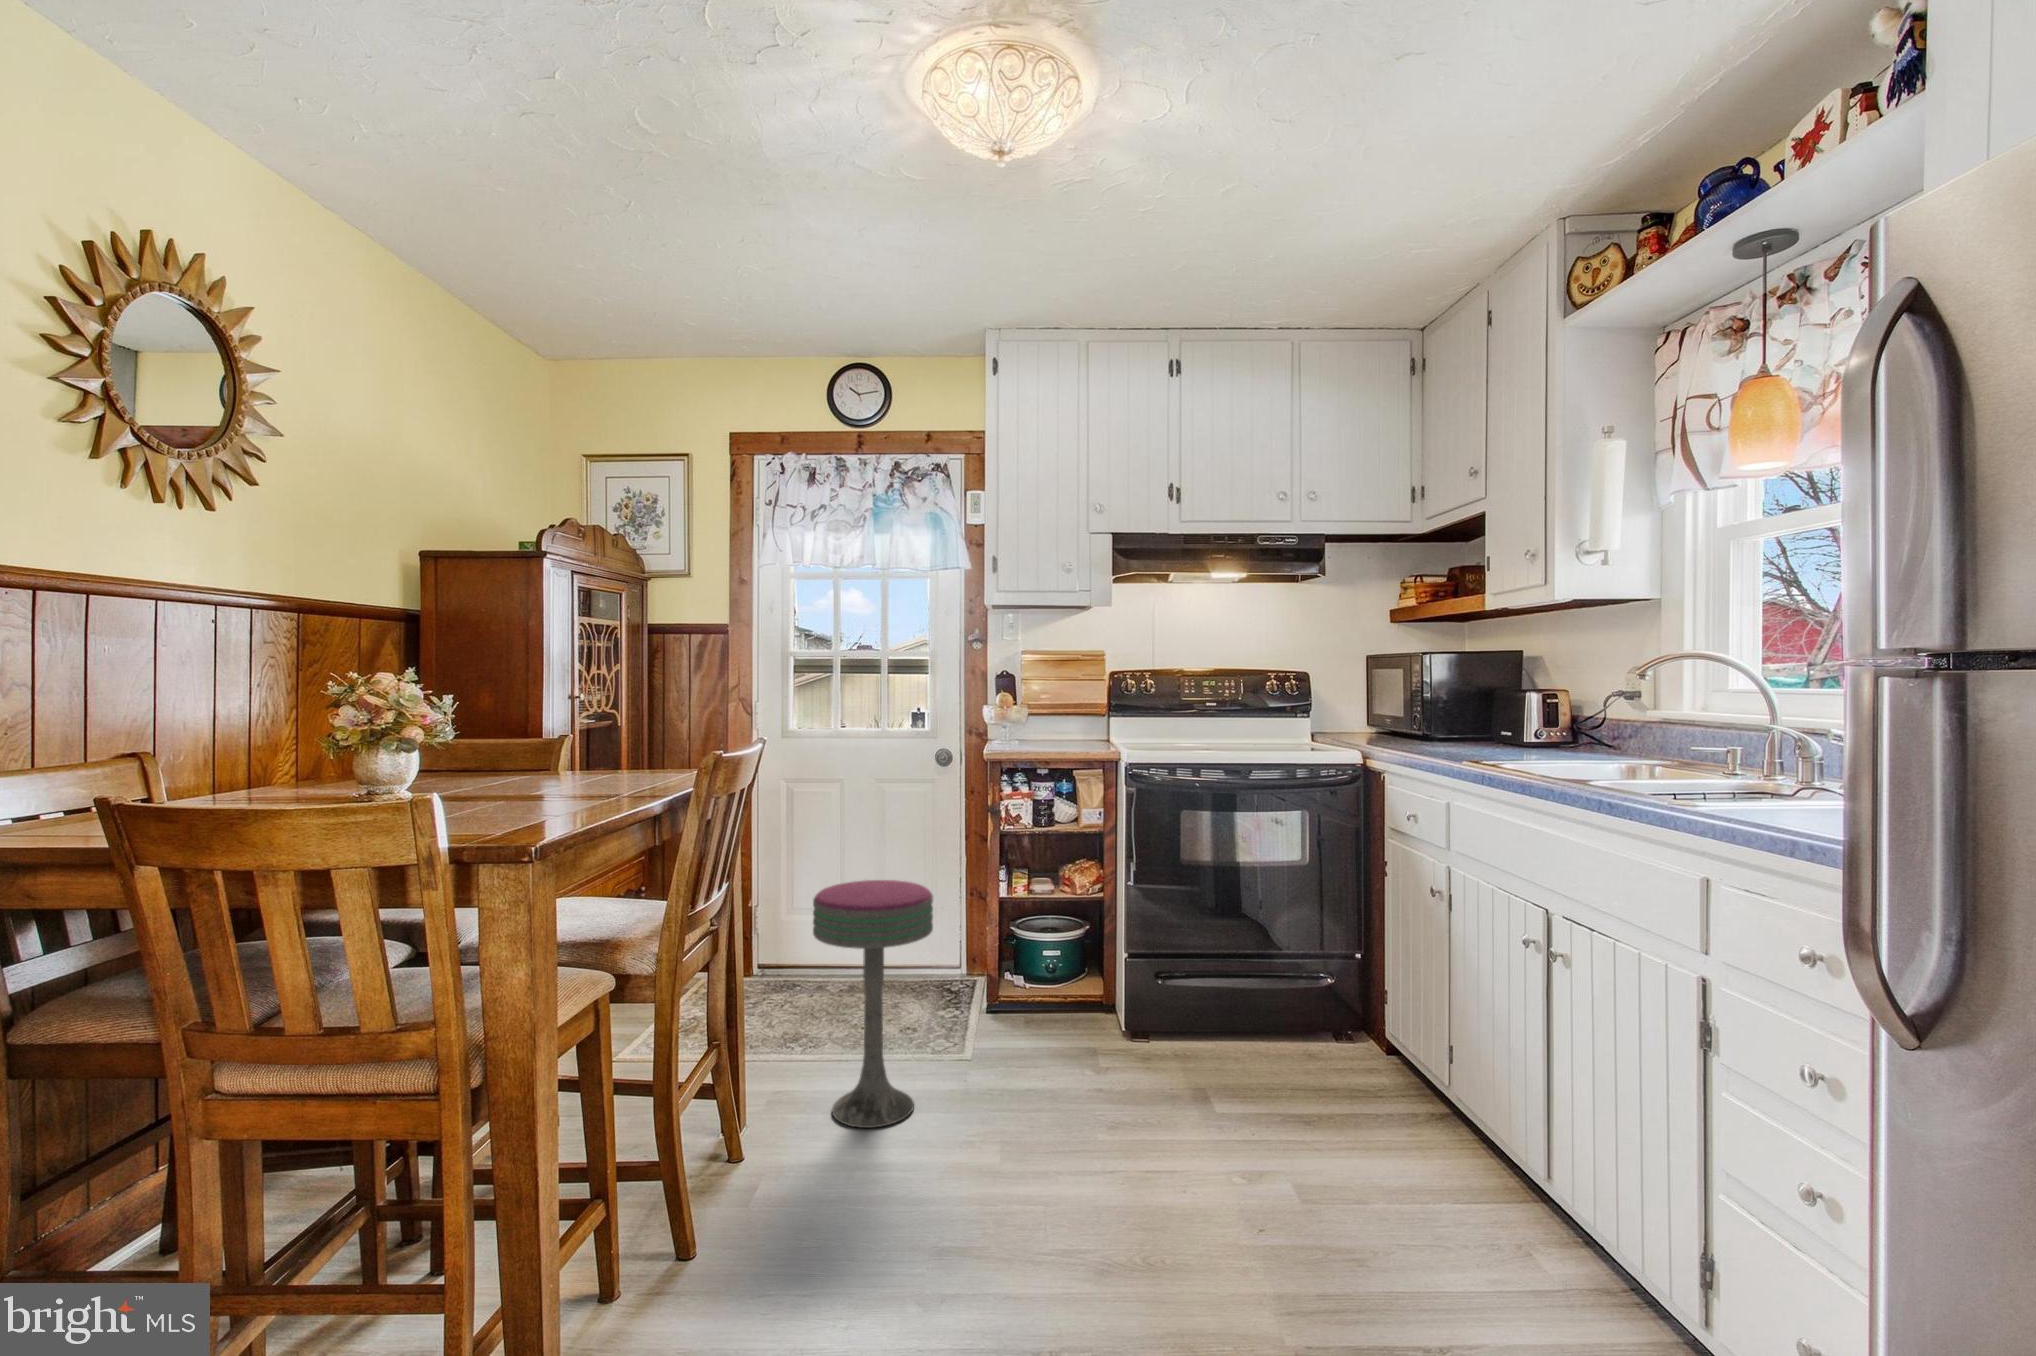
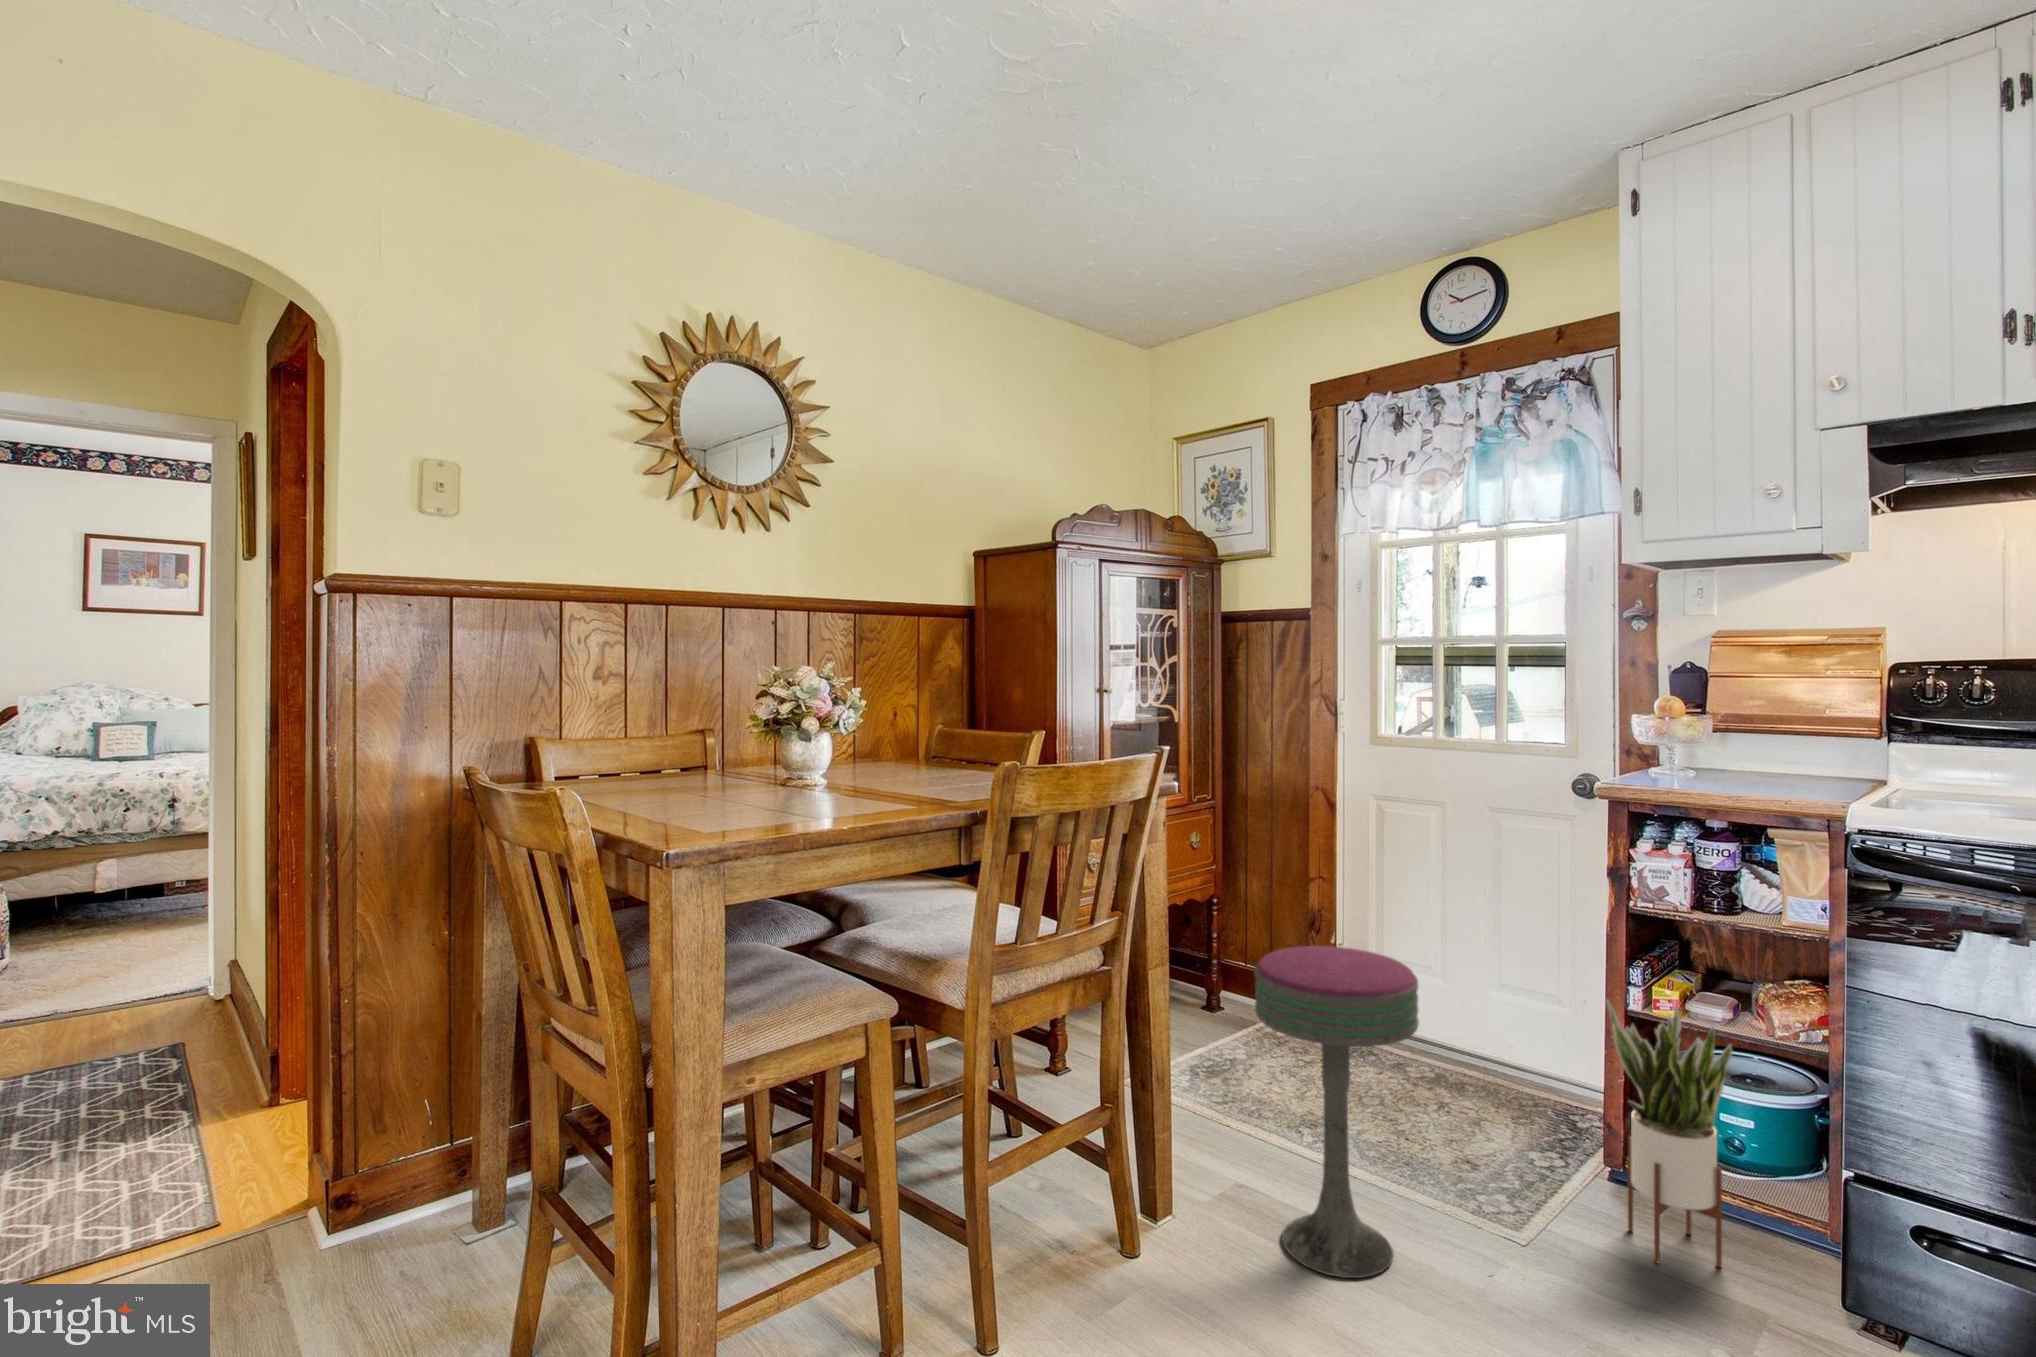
potted plant: none [1010,882,1072,1047] -> present [1605,999,1732,1268]

